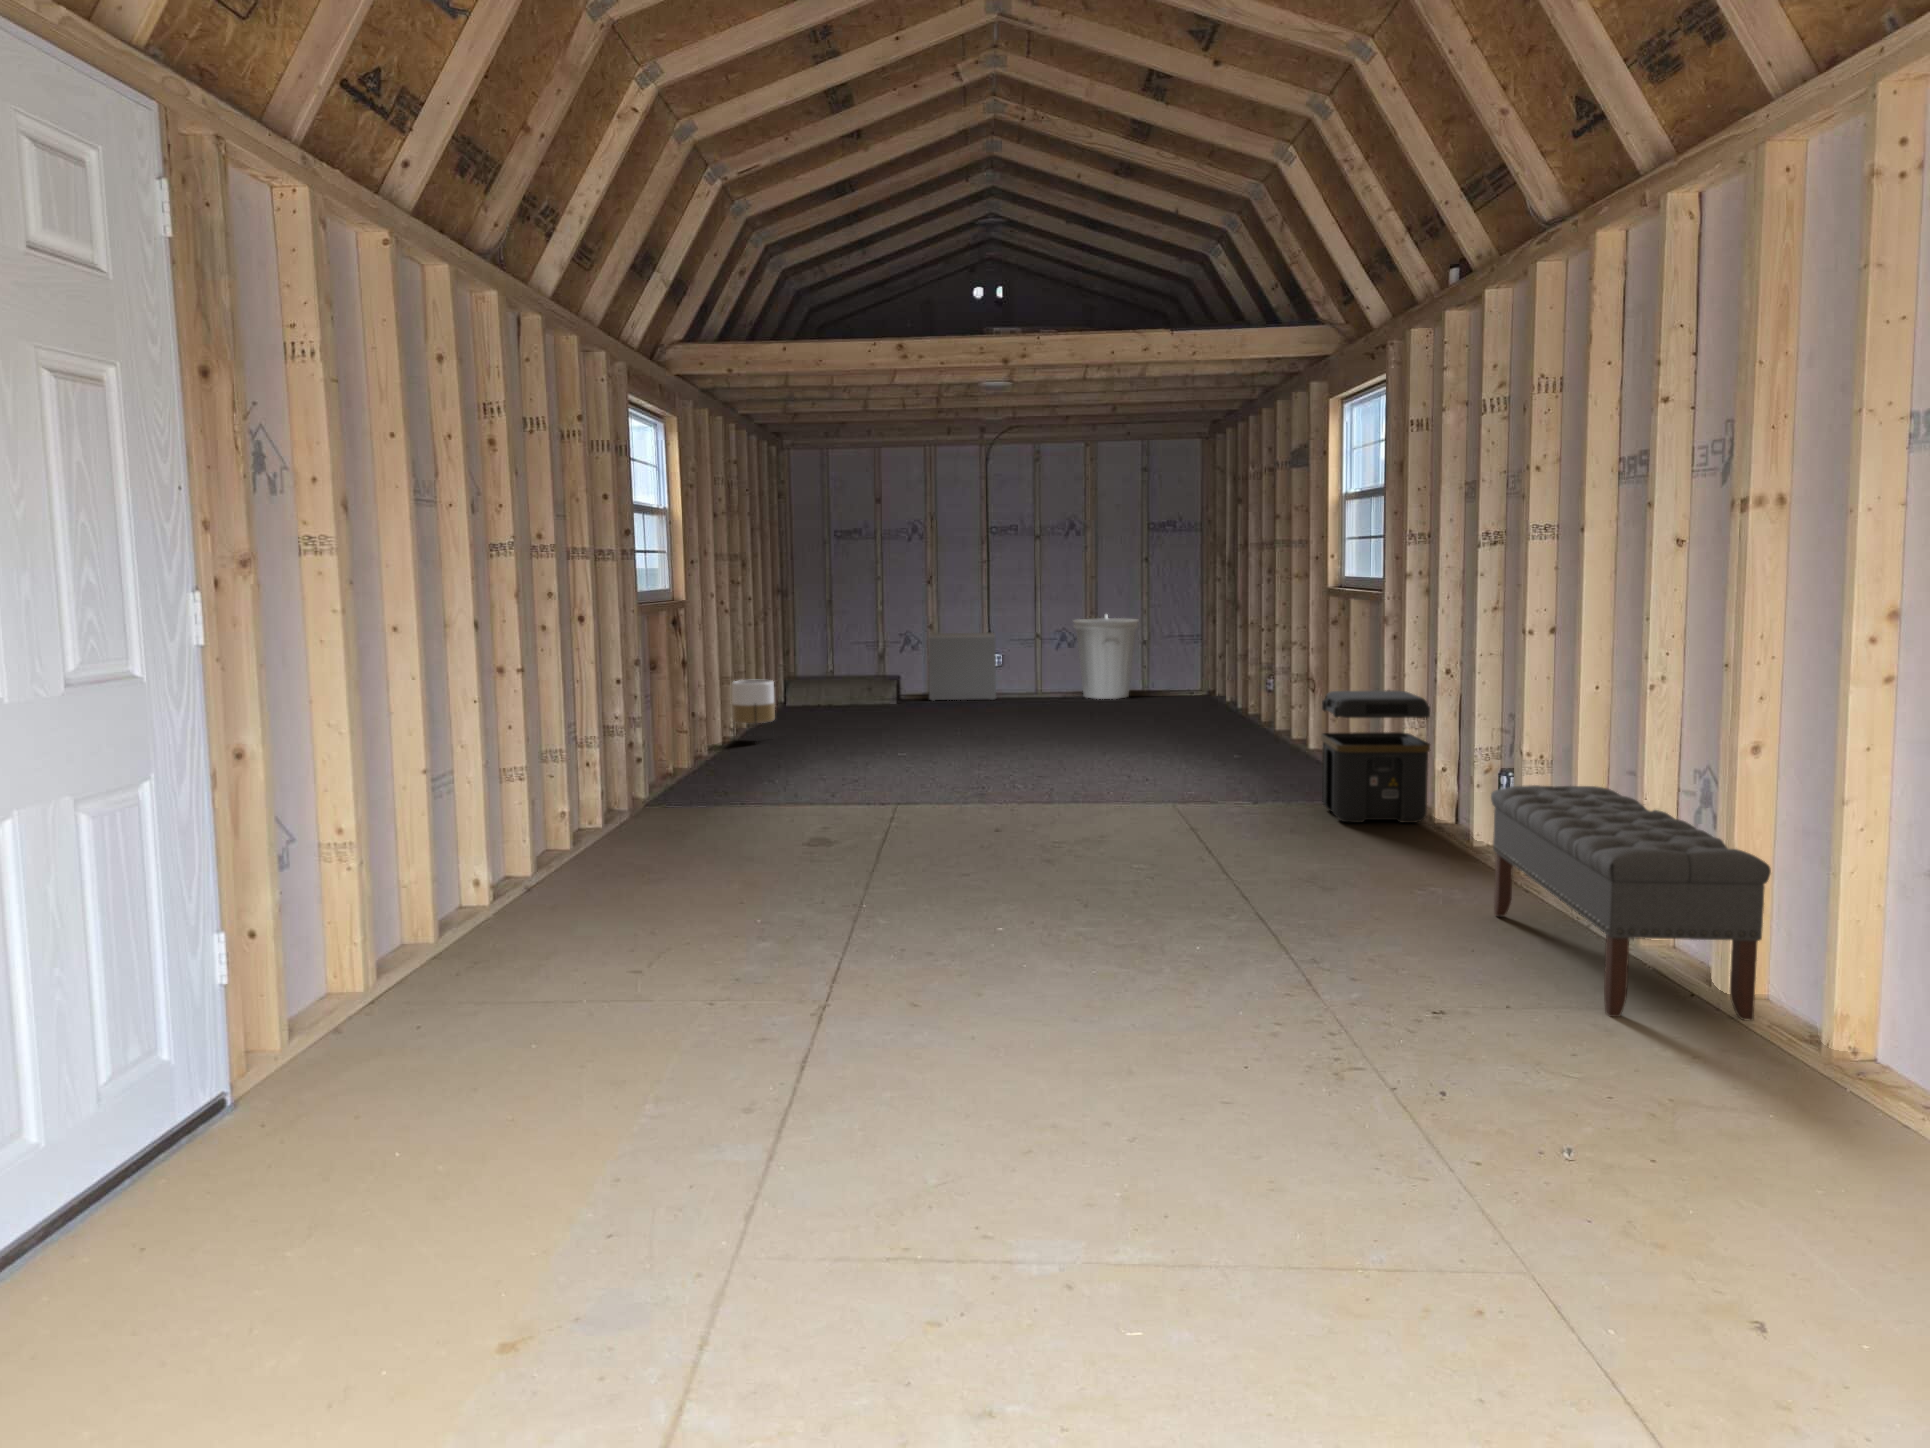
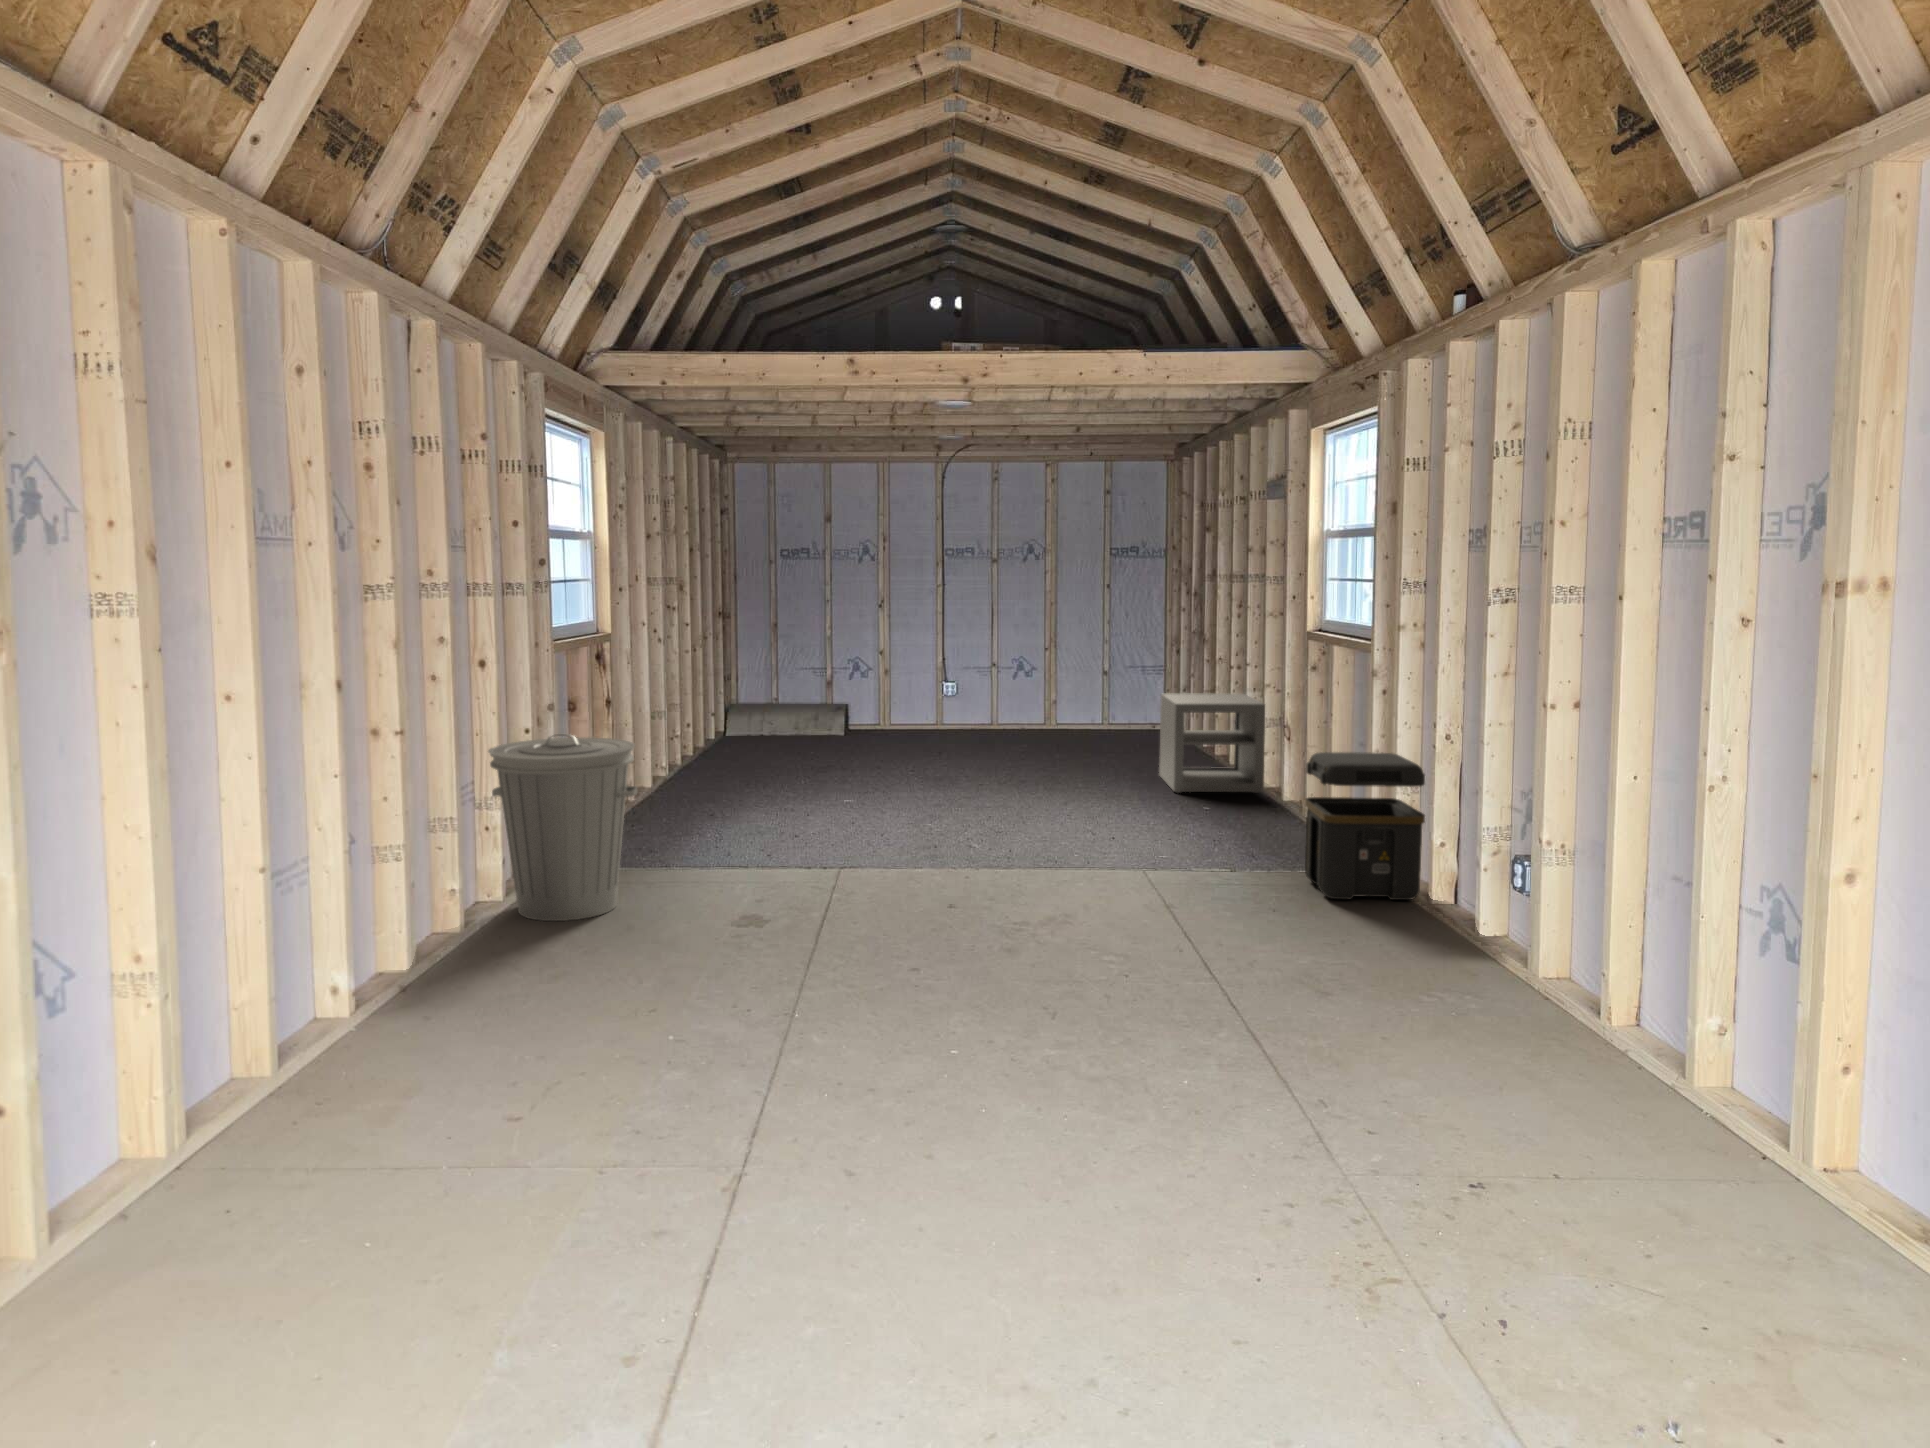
trash can: present [1074,614,1138,699] -> present [488,734,637,921]
storage cabinet: present [928,633,996,701] -> present [1159,693,1265,793]
planter: present [732,679,775,724] -> none [665,716,712,787]
bench: present [1491,785,1771,1021] -> none [1513,887,1867,1197]

